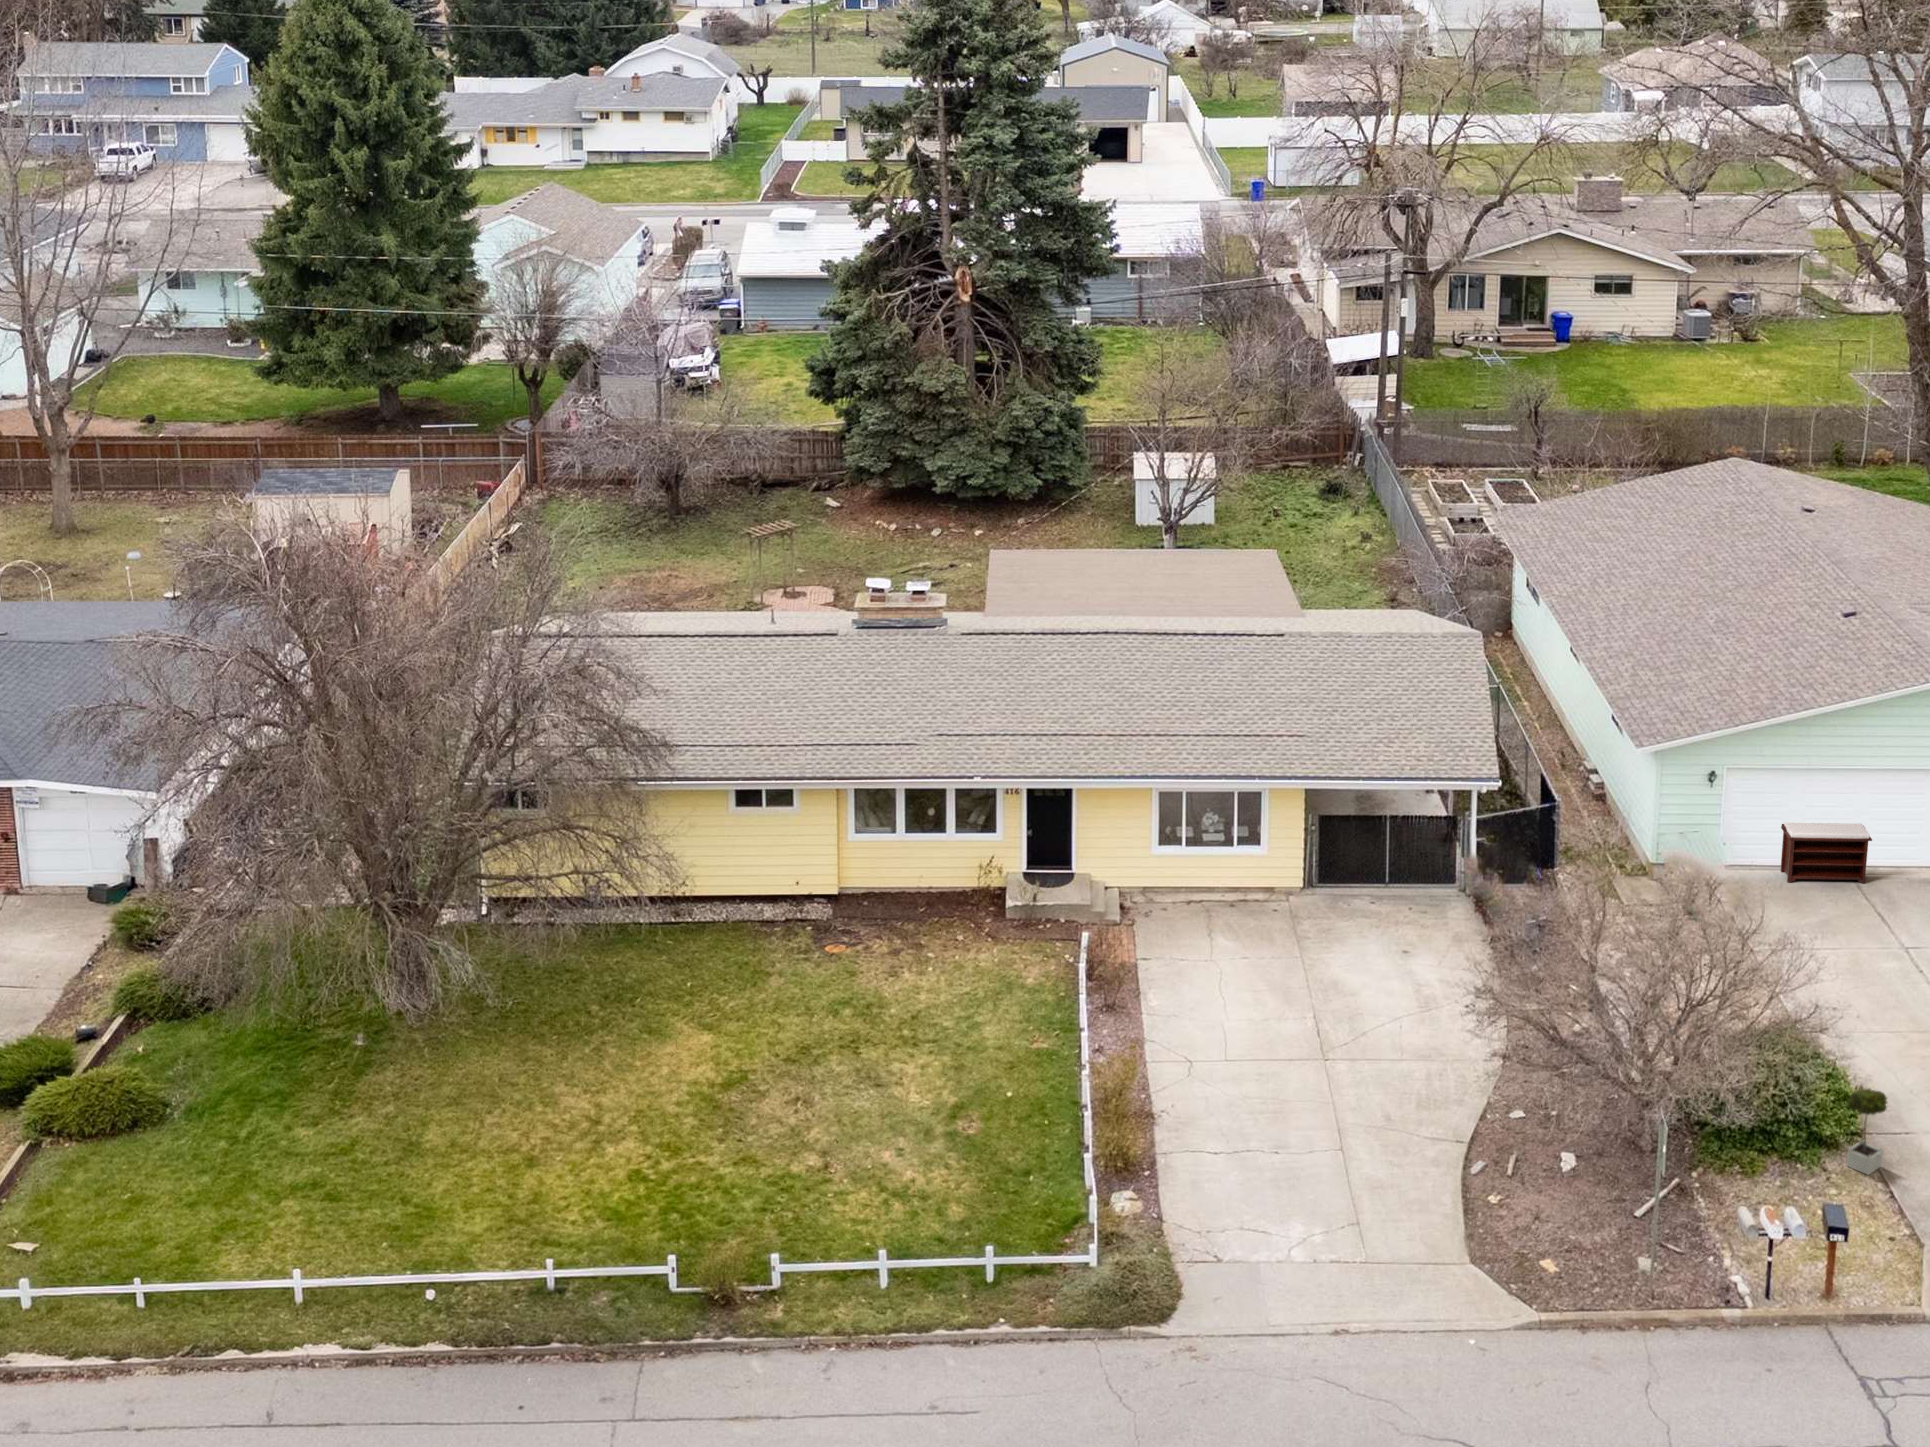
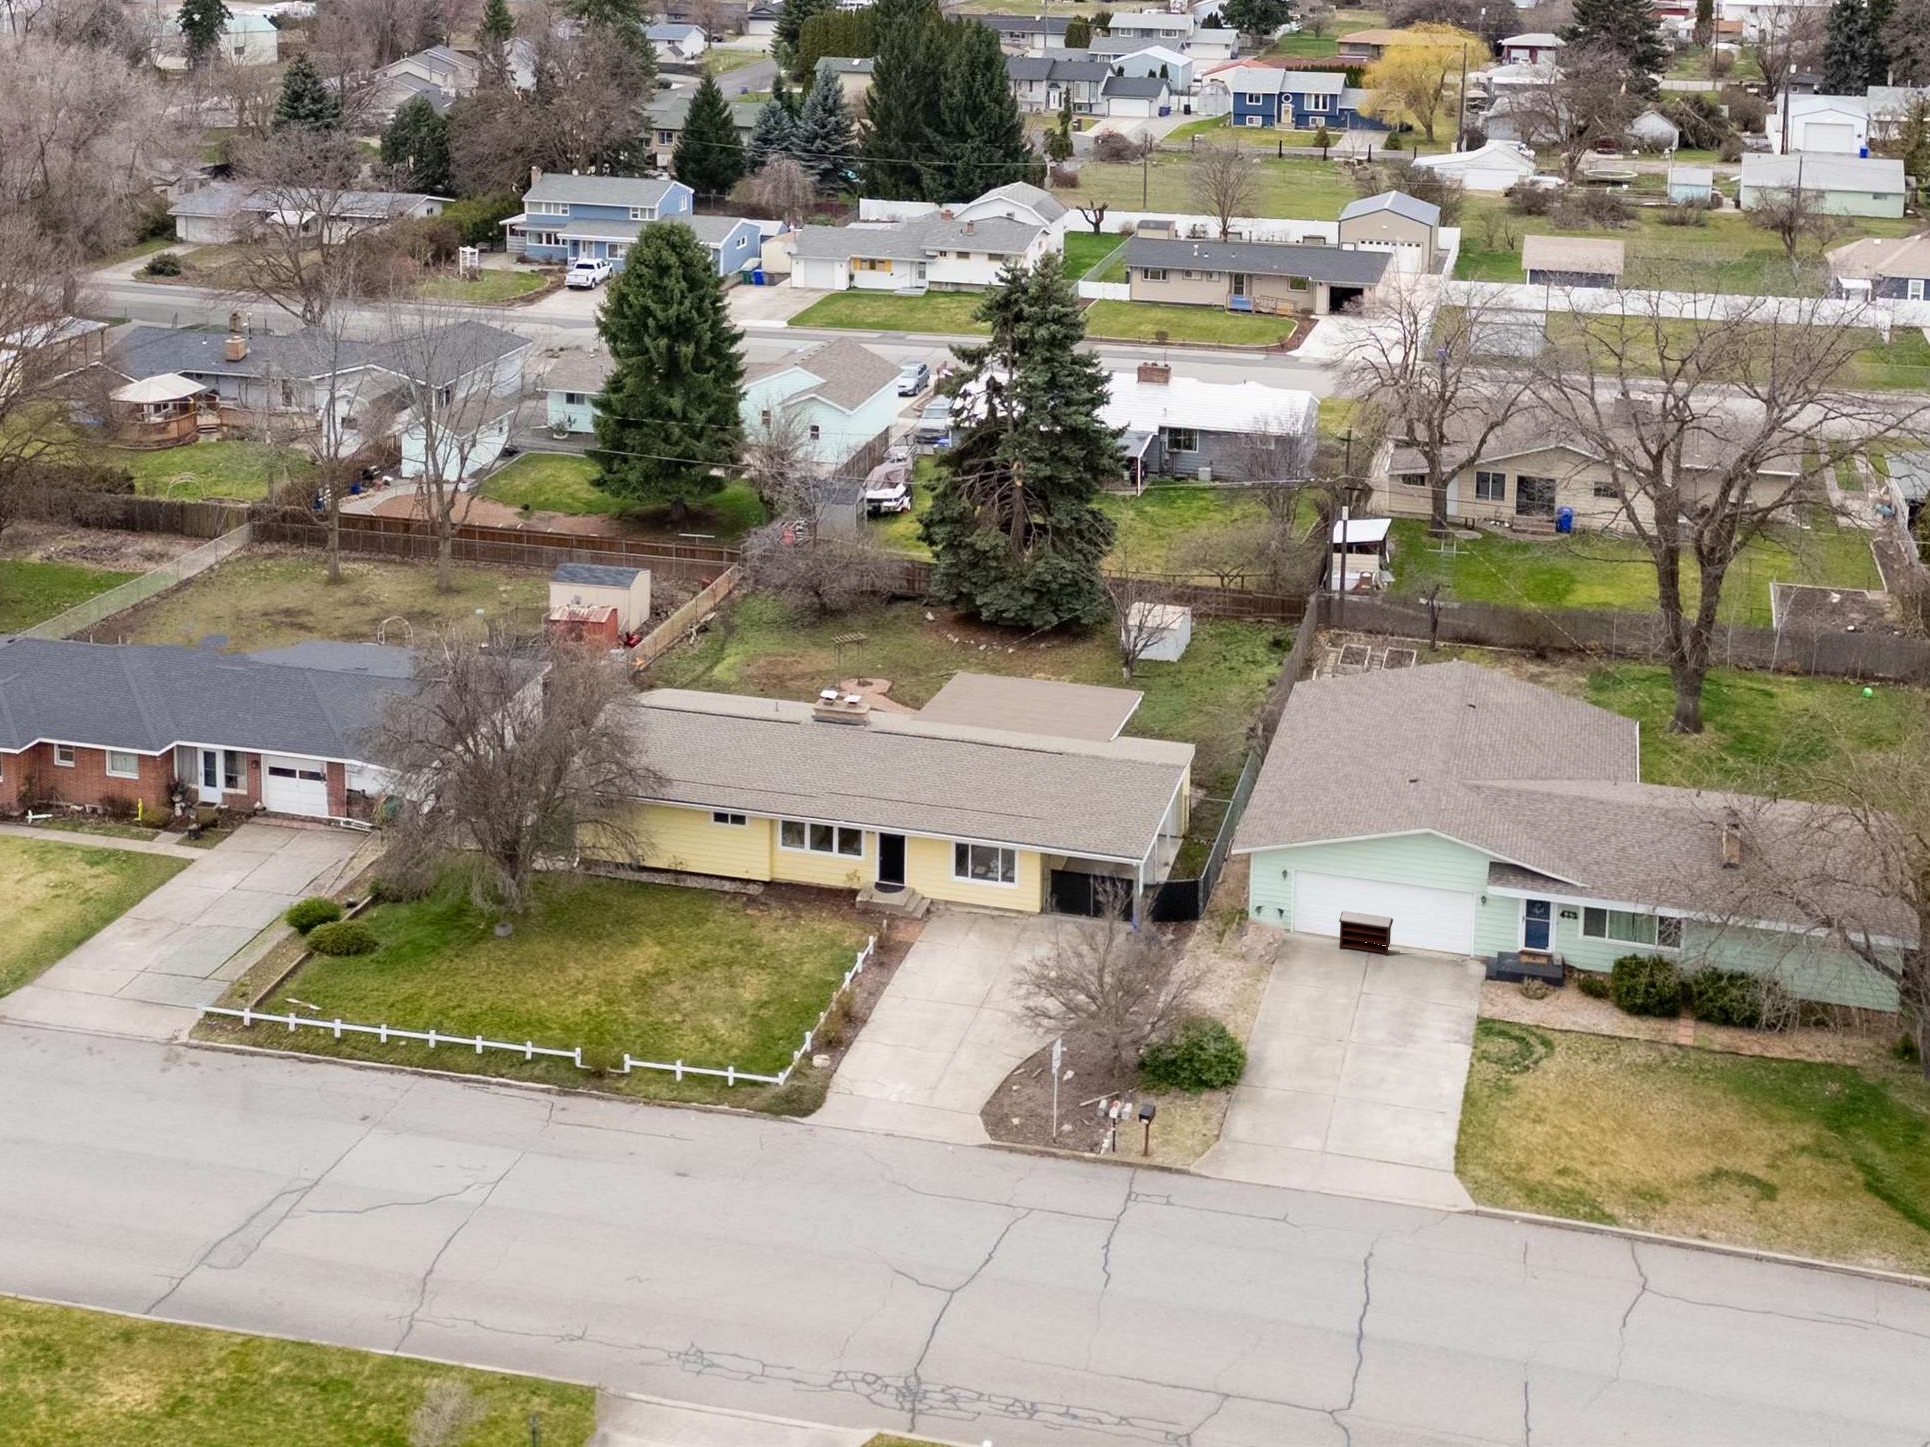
potted tree: present [1847,1089,1887,1175] -> present [492,893,512,937]

